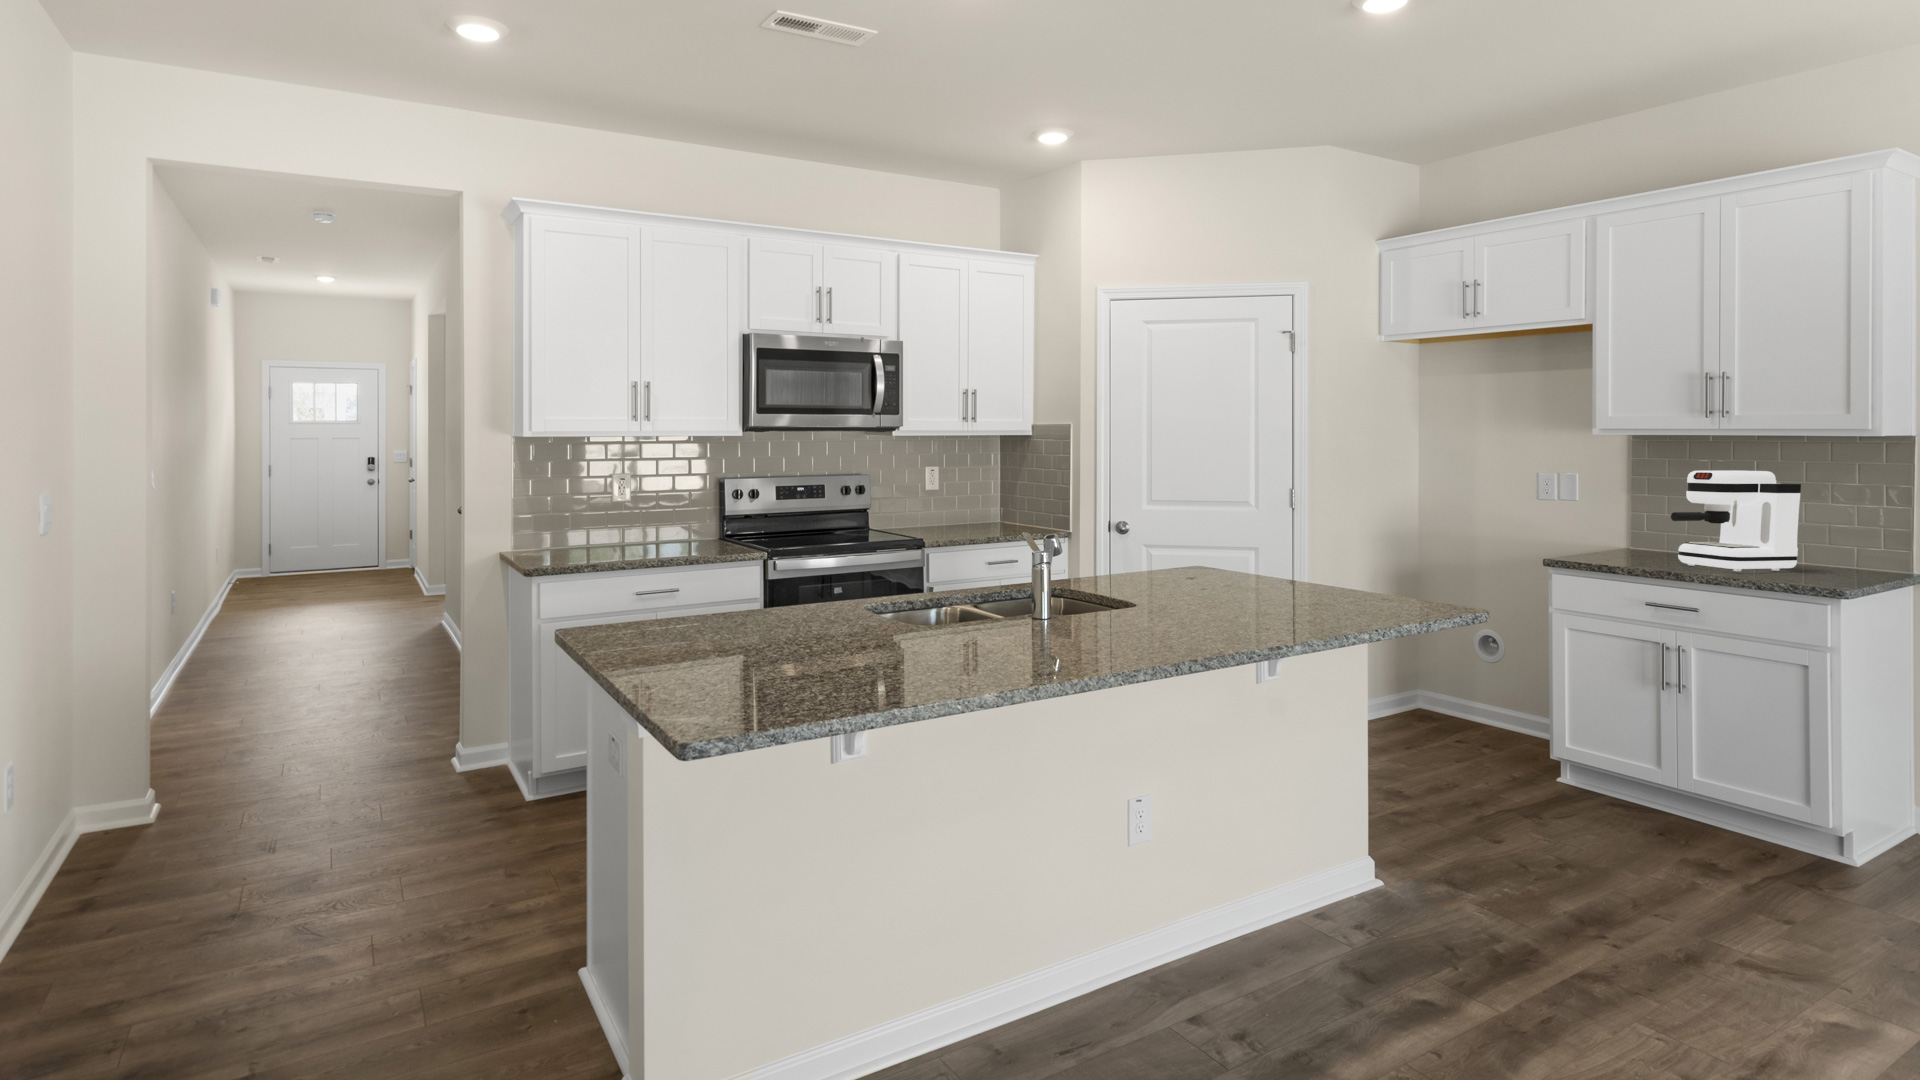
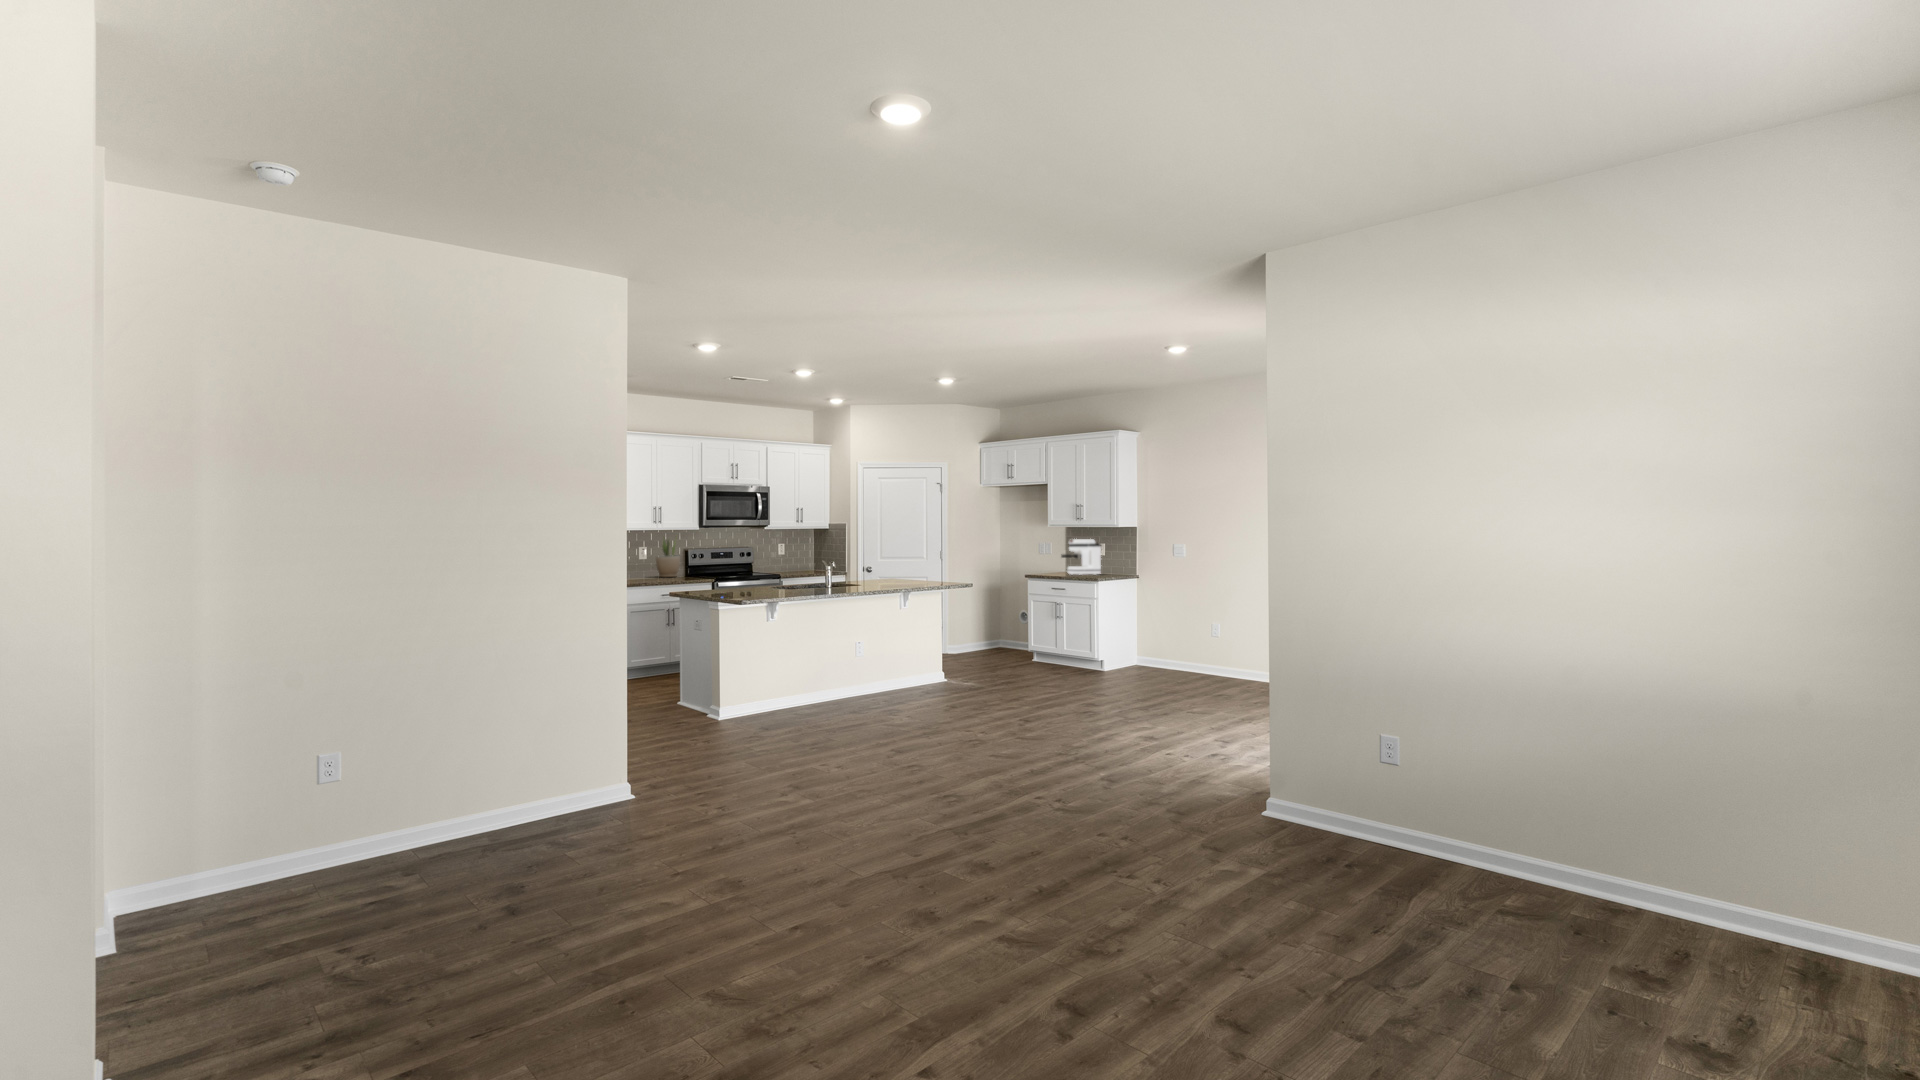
potted plant: none [641,447,697,550] -> present [656,537,680,577]

